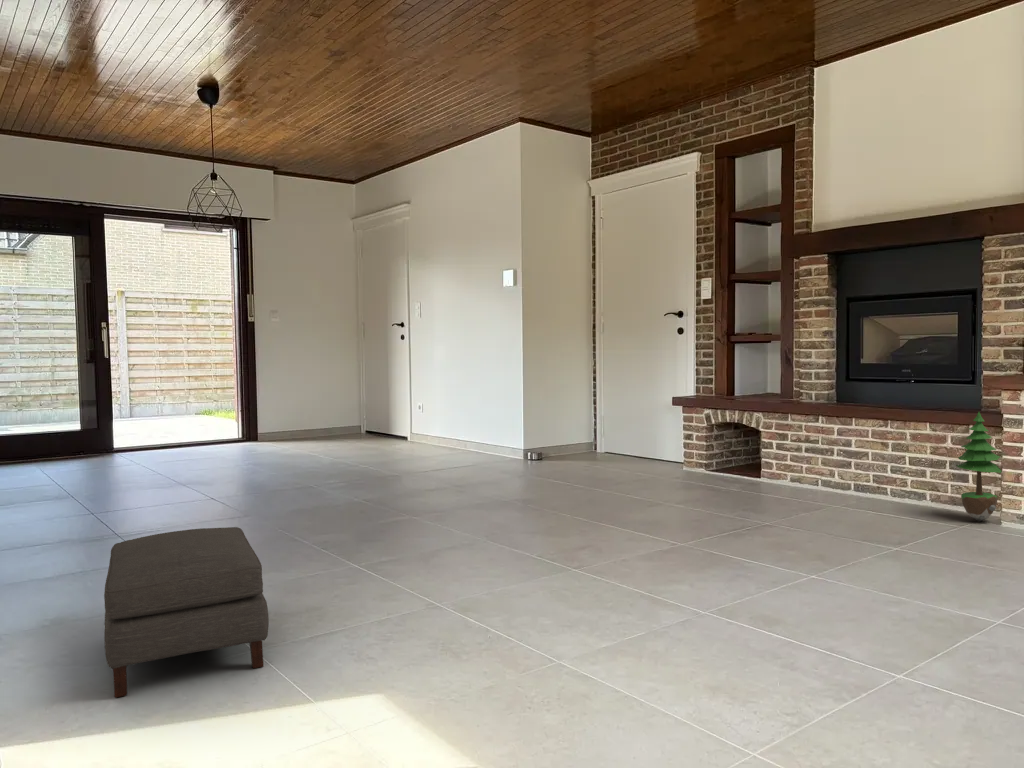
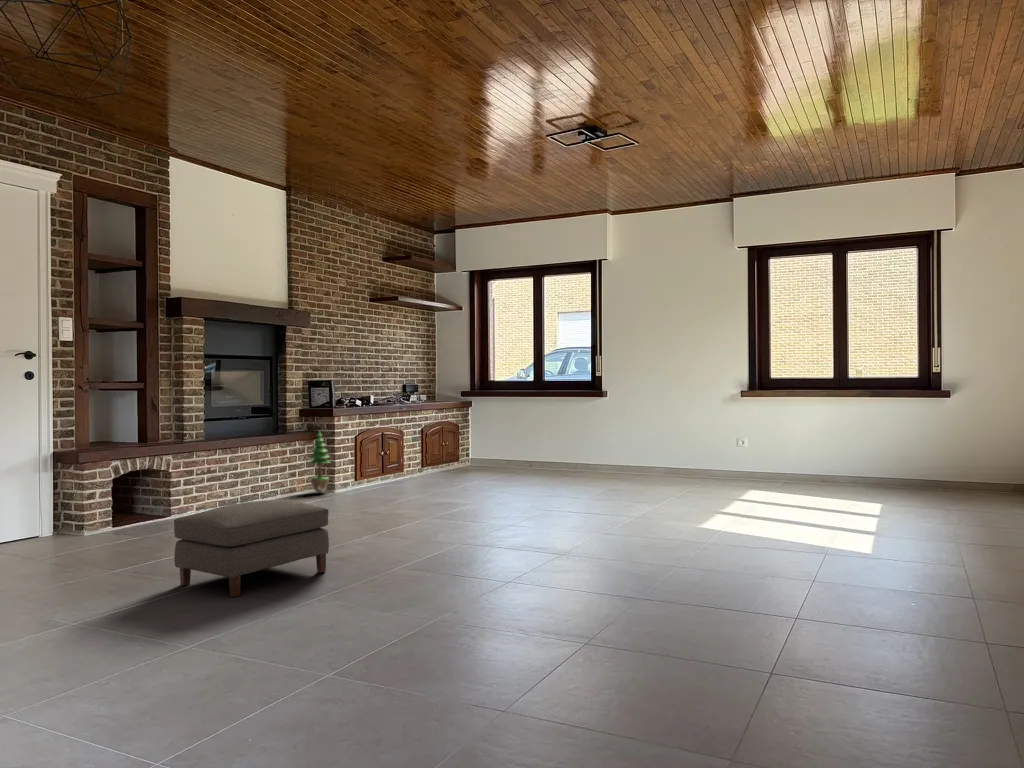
ottoman: present [104,527,269,698] -> present [174,500,329,597]

